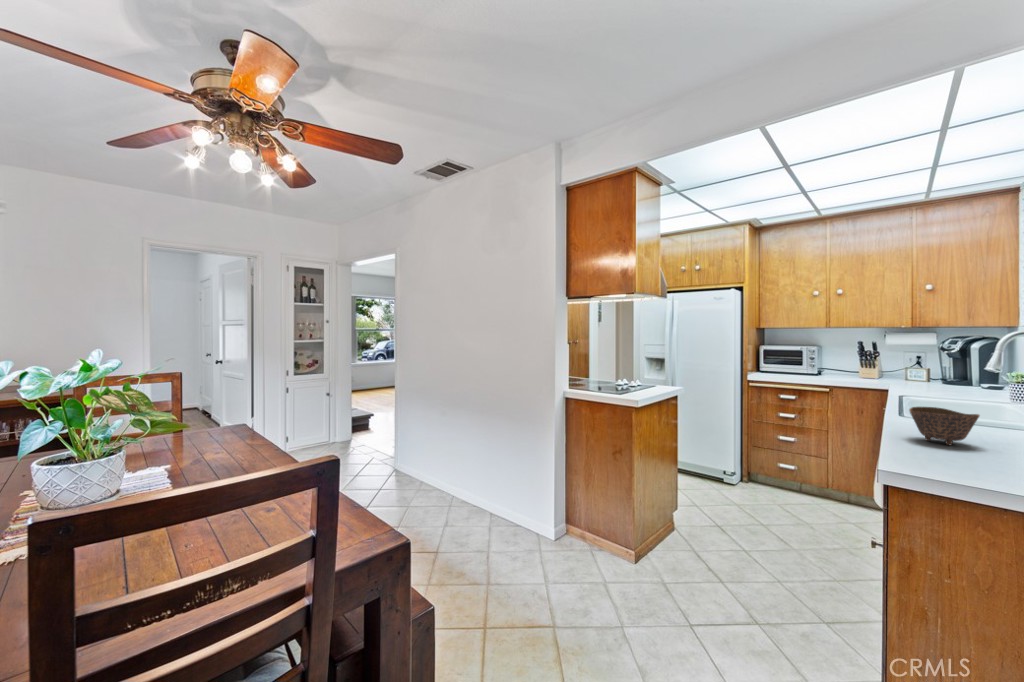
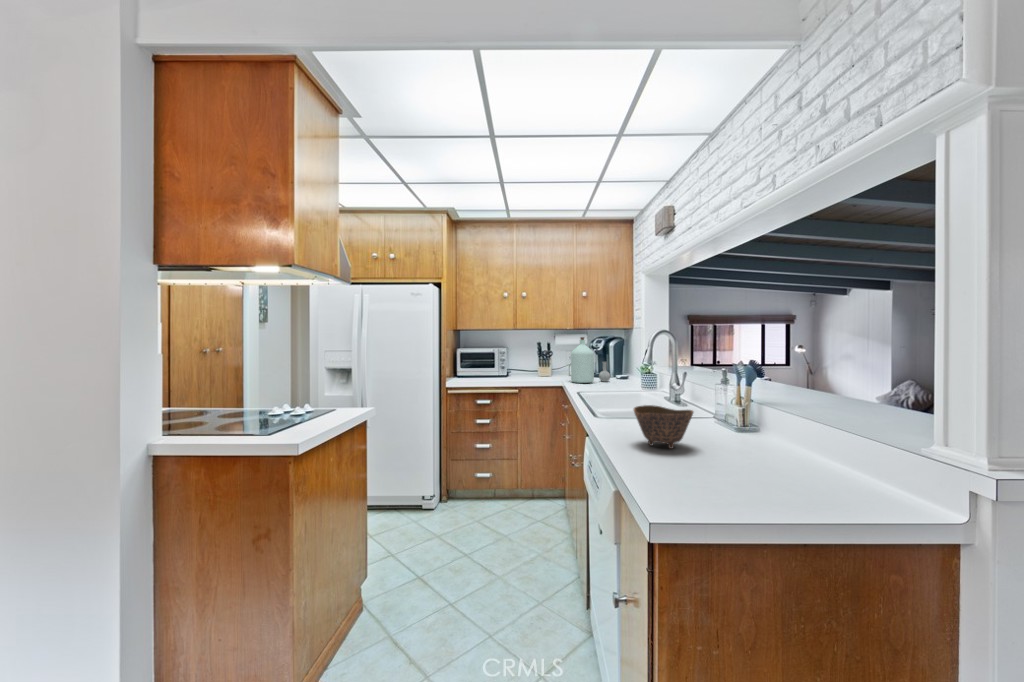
bottle: none [902,337,968,389] -> present [571,337,610,383]

